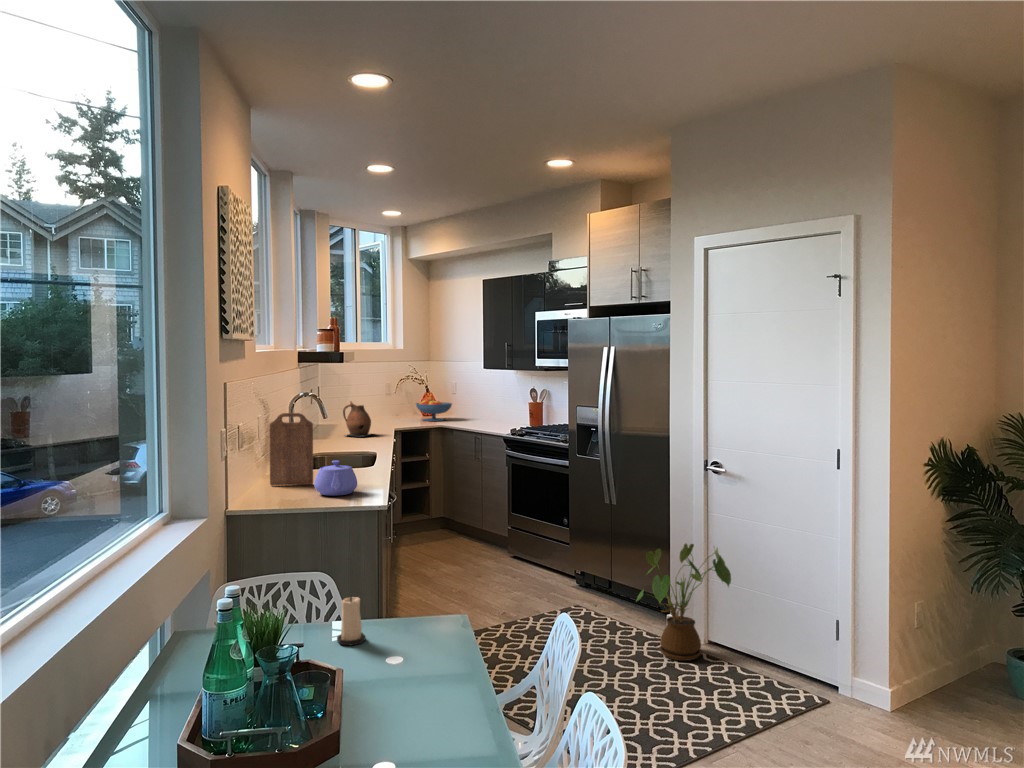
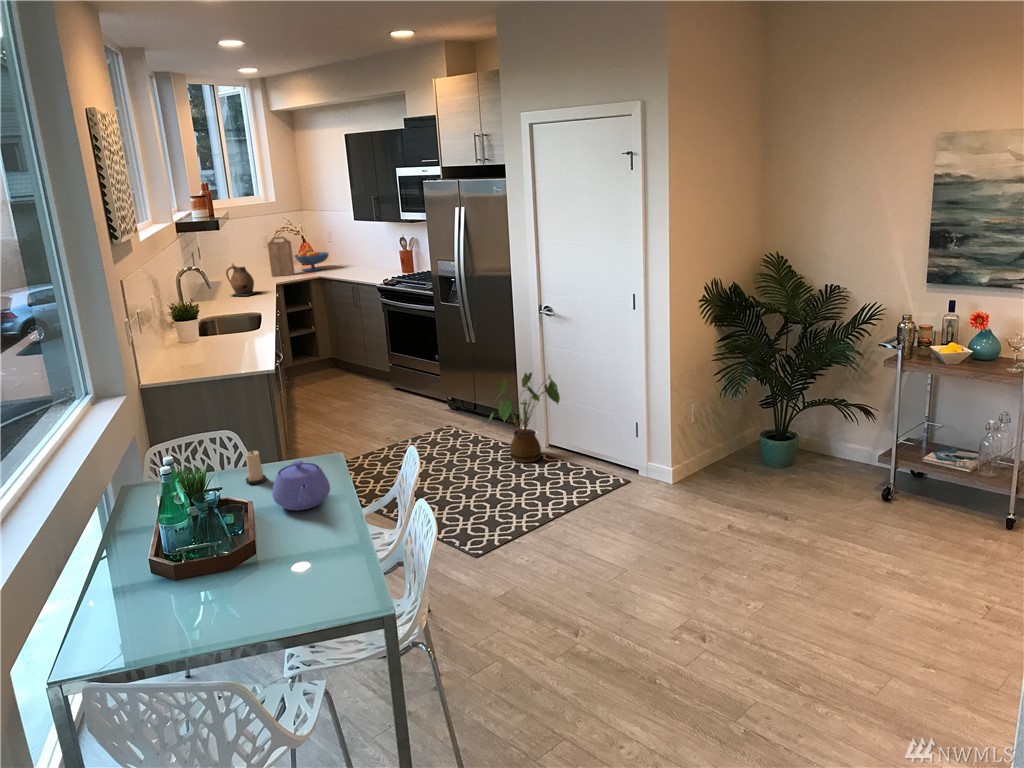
cutting board: present [269,413,313,486] -> present [268,237,295,277]
teapot: present [314,460,357,496] -> present [272,461,330,510]

